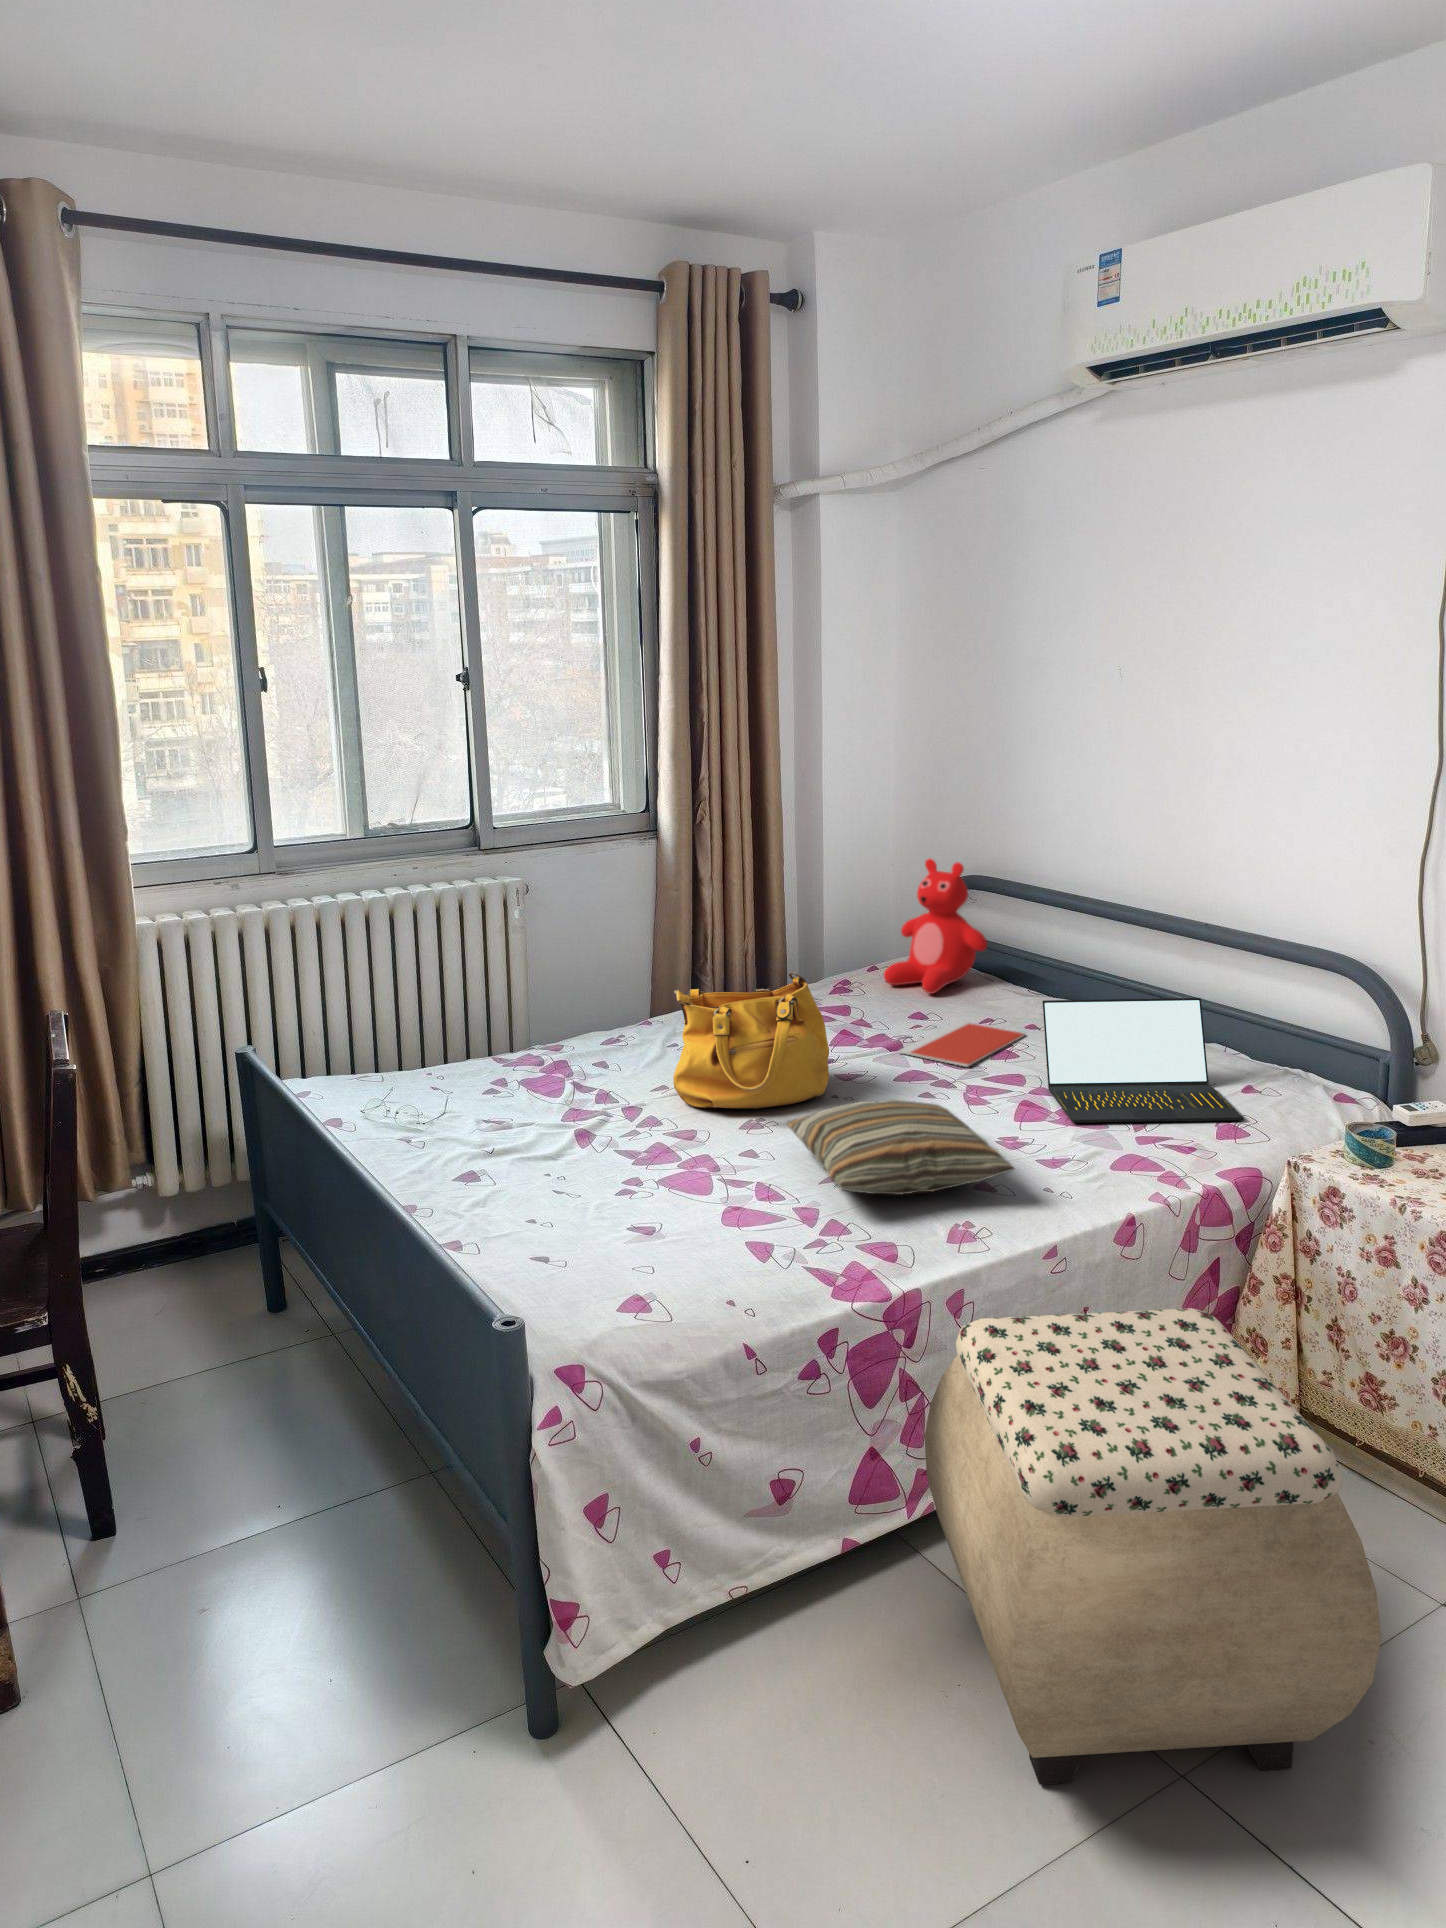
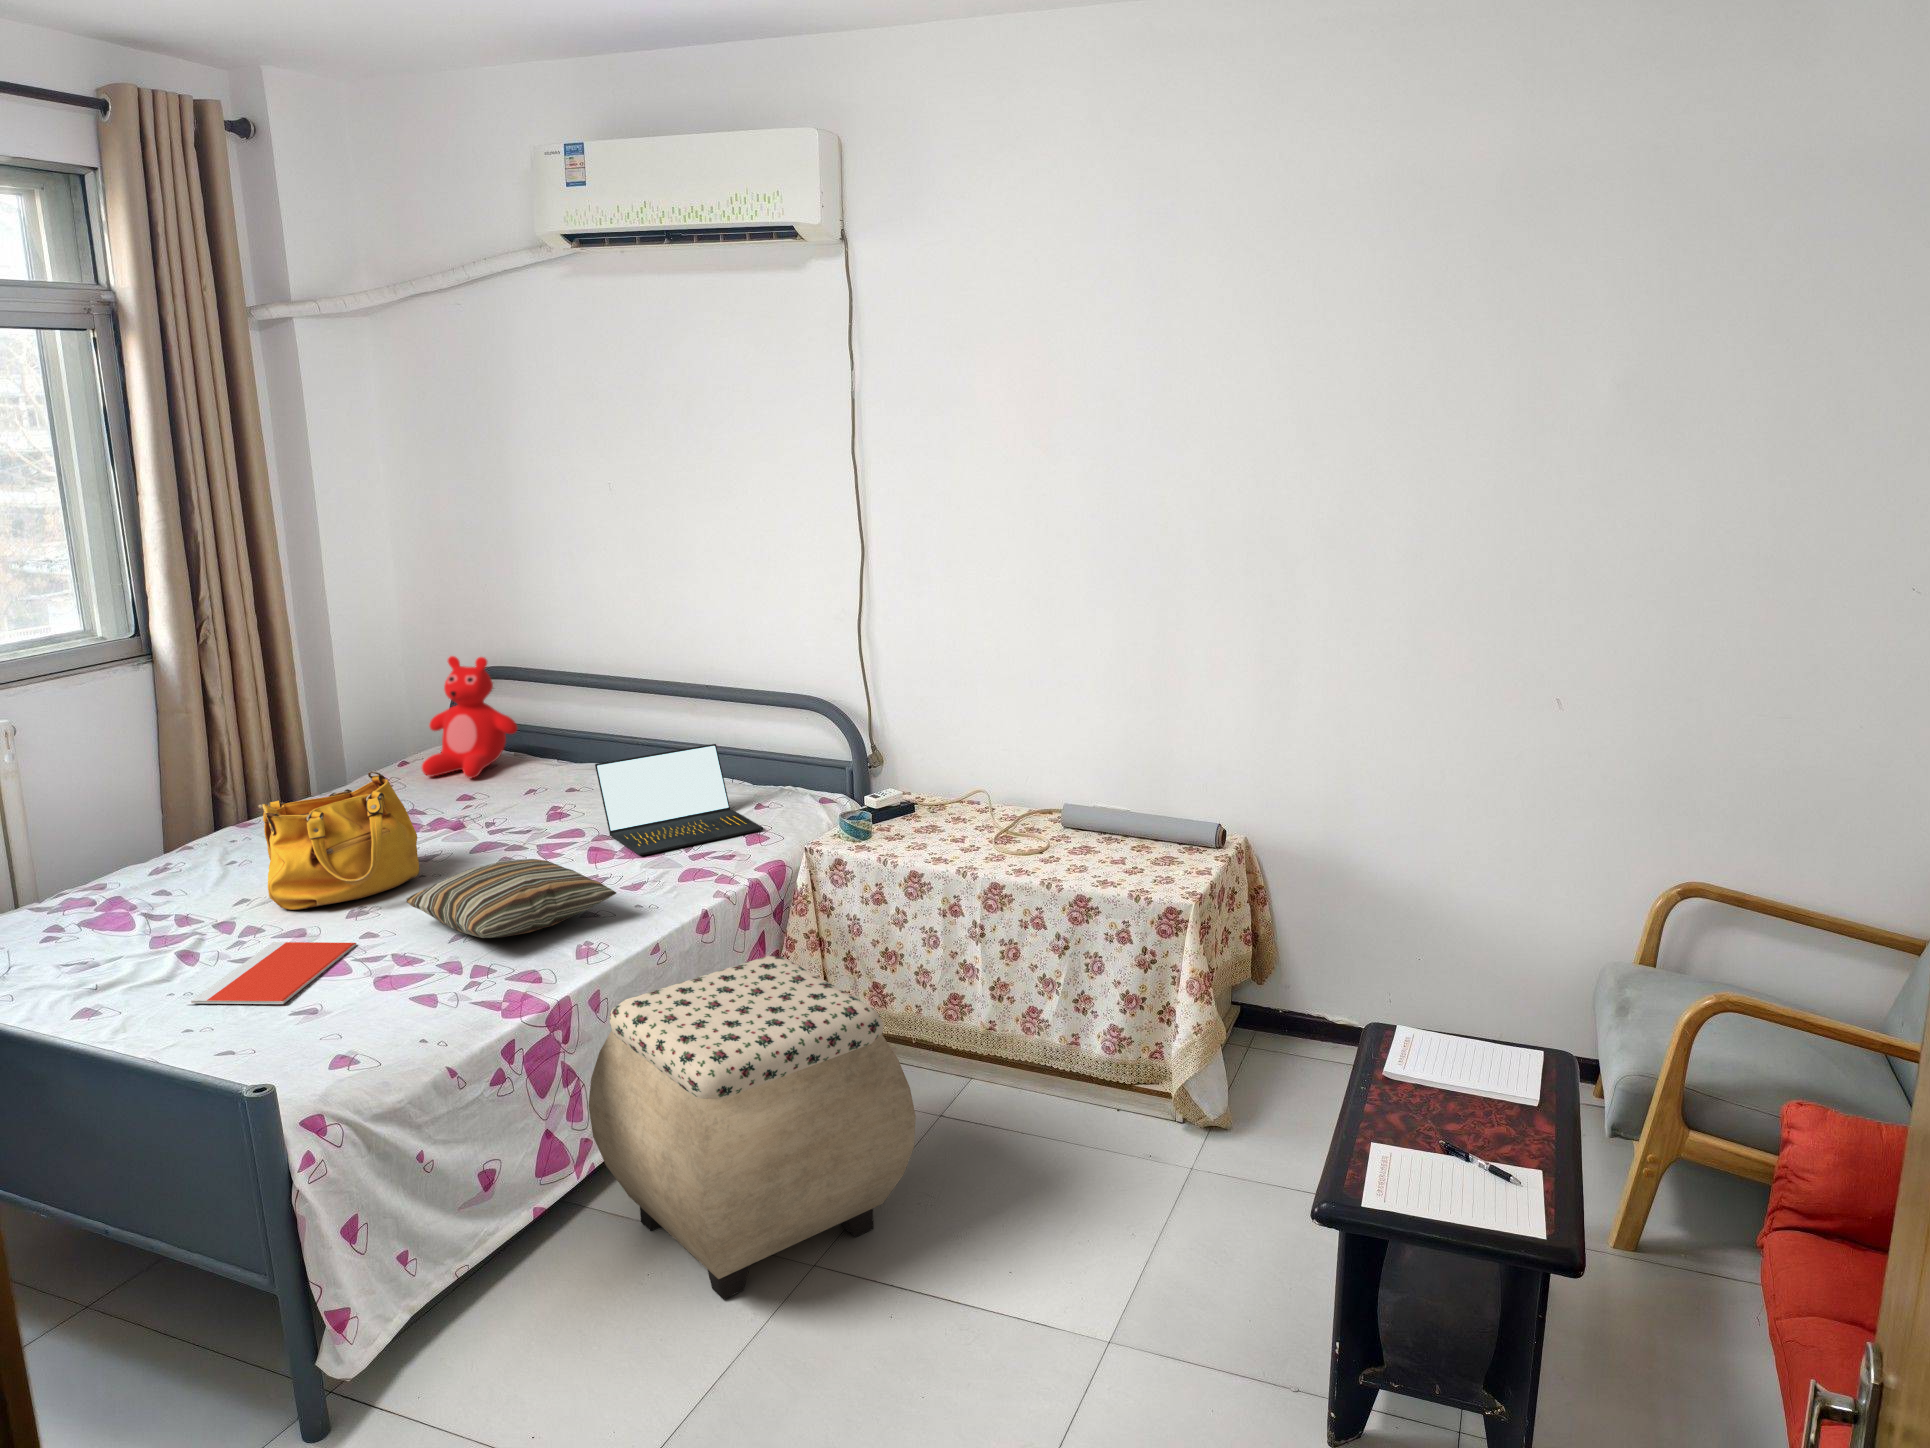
notebook: present [899,1021,1025,1067] -> present [191,942,357,1004]

